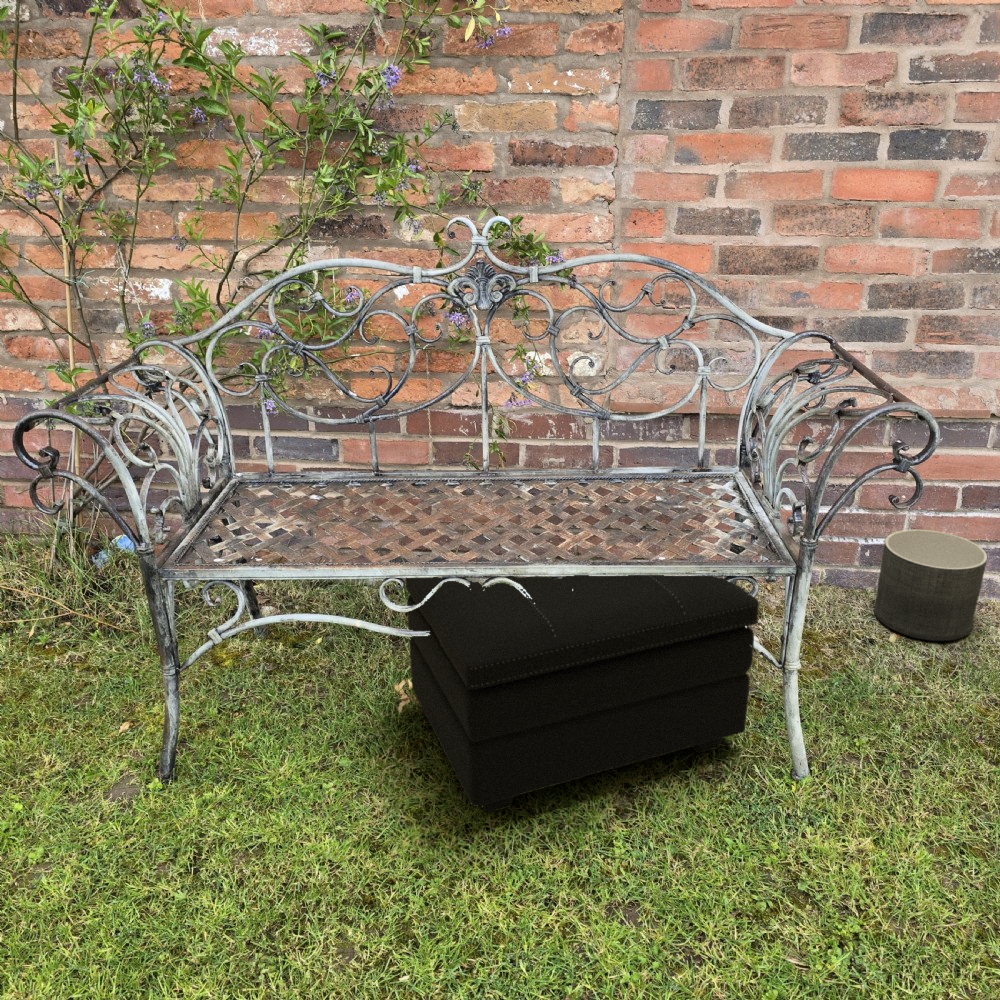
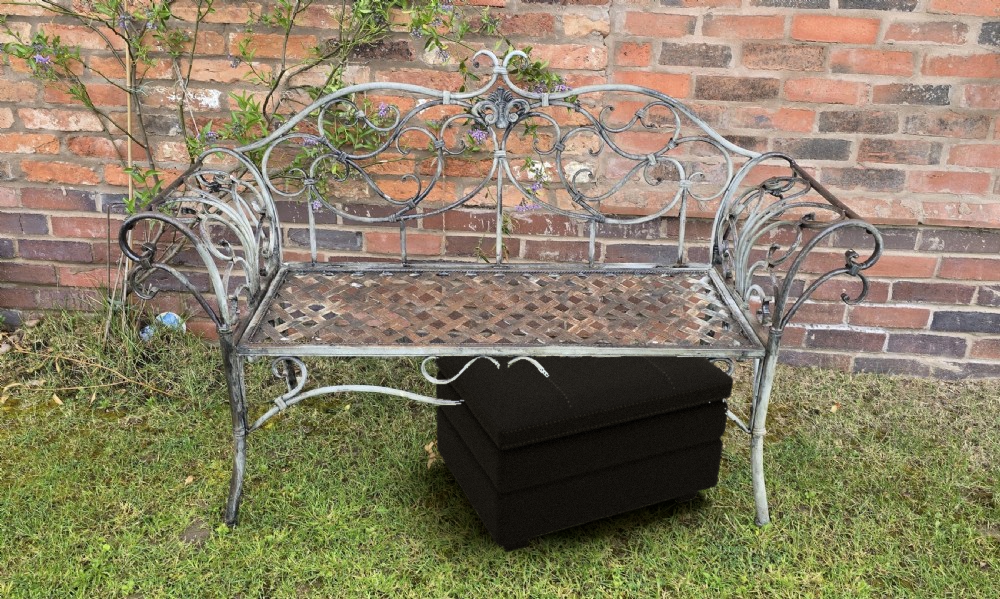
planter: present [874,530,987,641] -> none [818,319,913,412]

